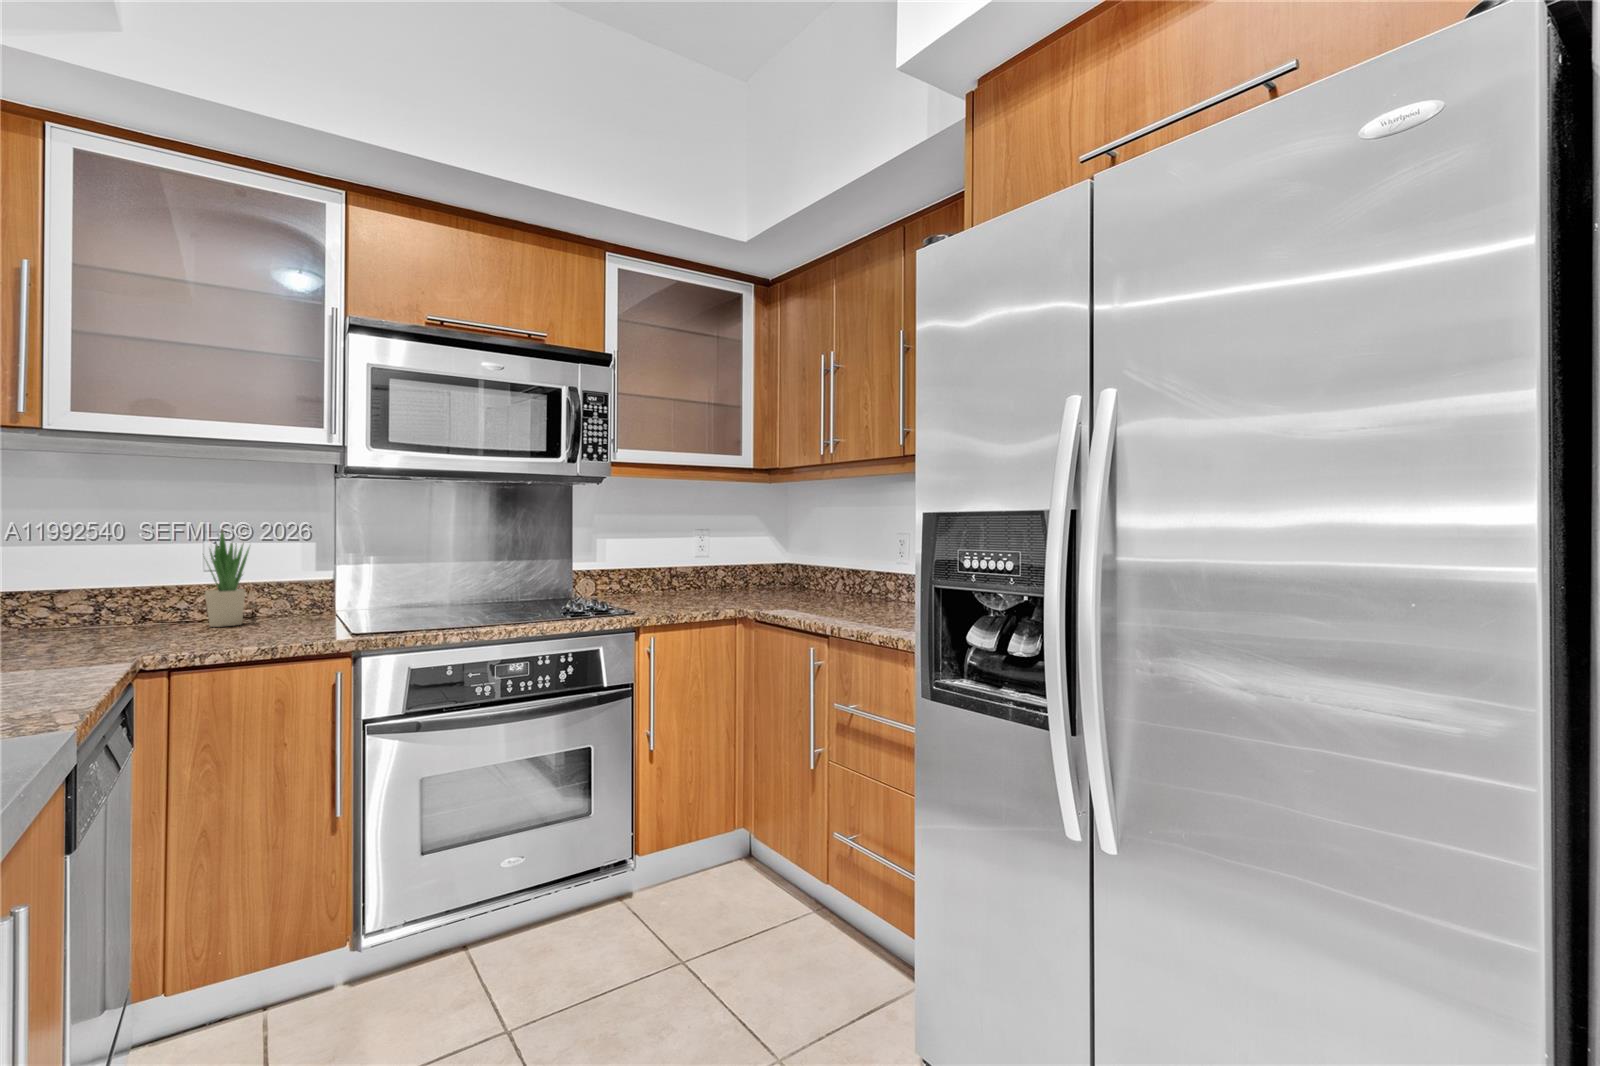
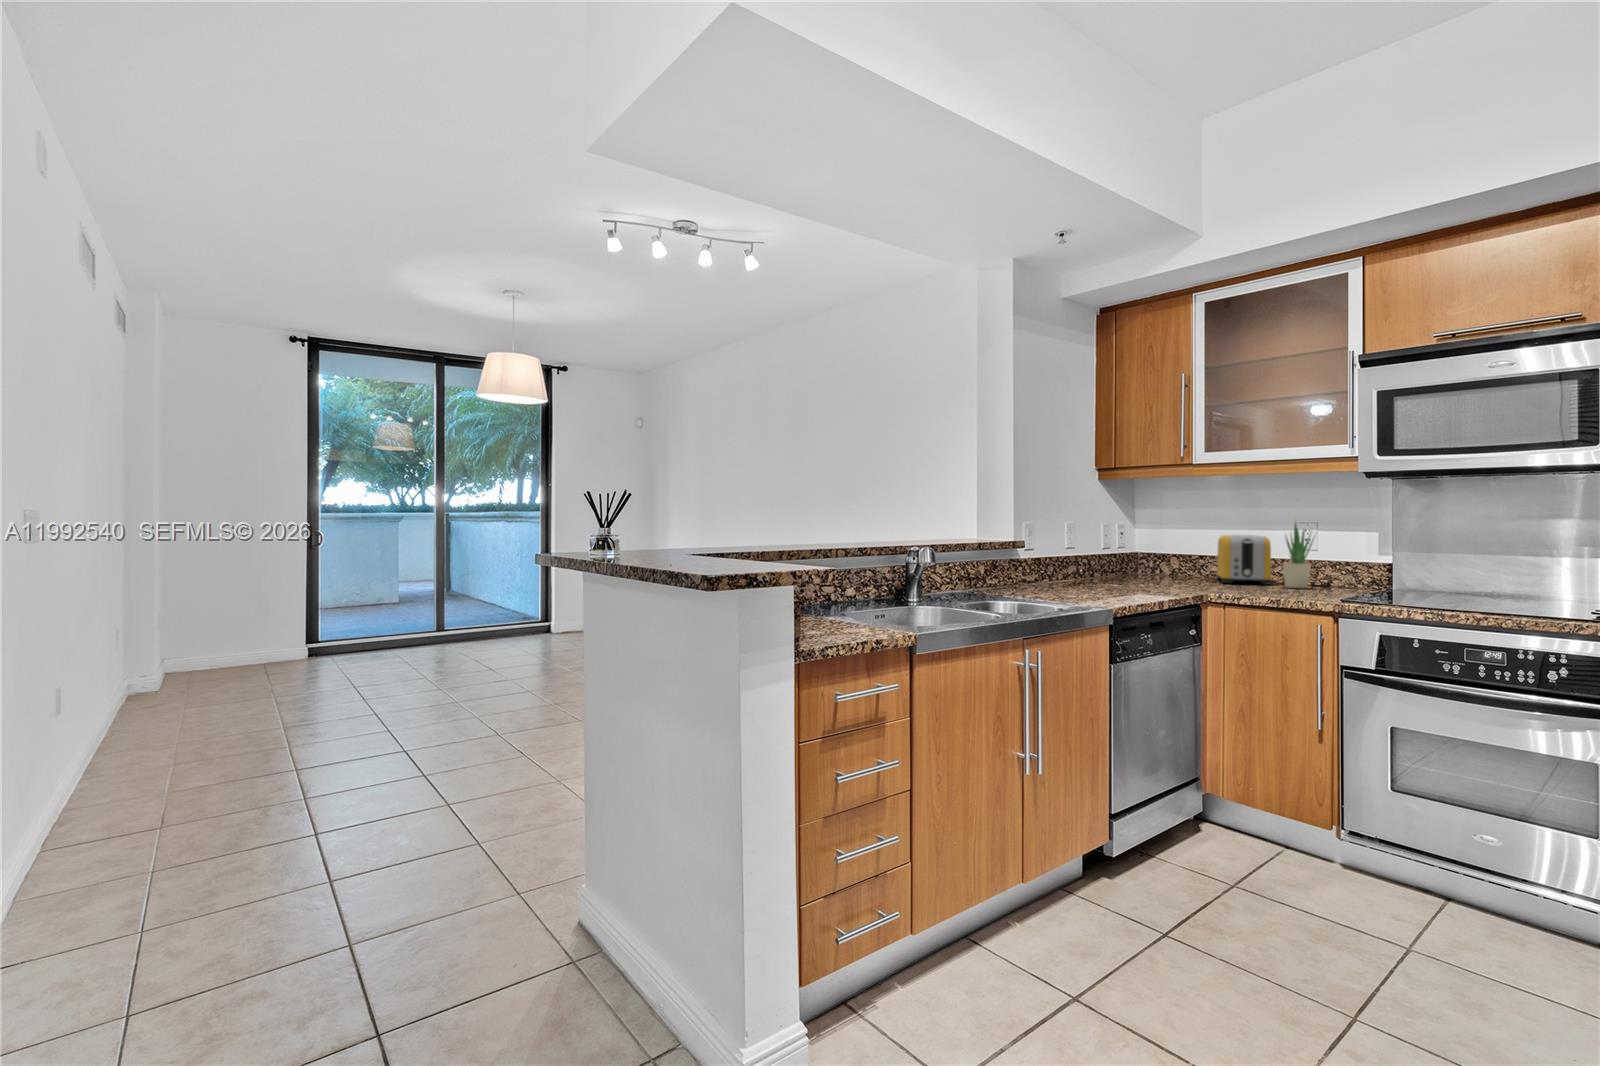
toaster: none [49,554,172,634] -> present [1217,535,1271,585]

